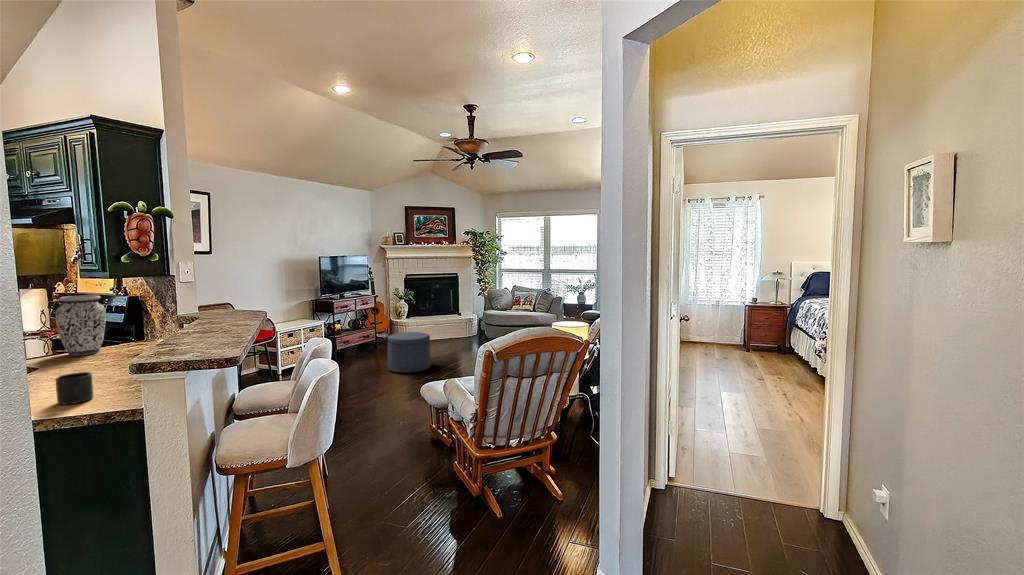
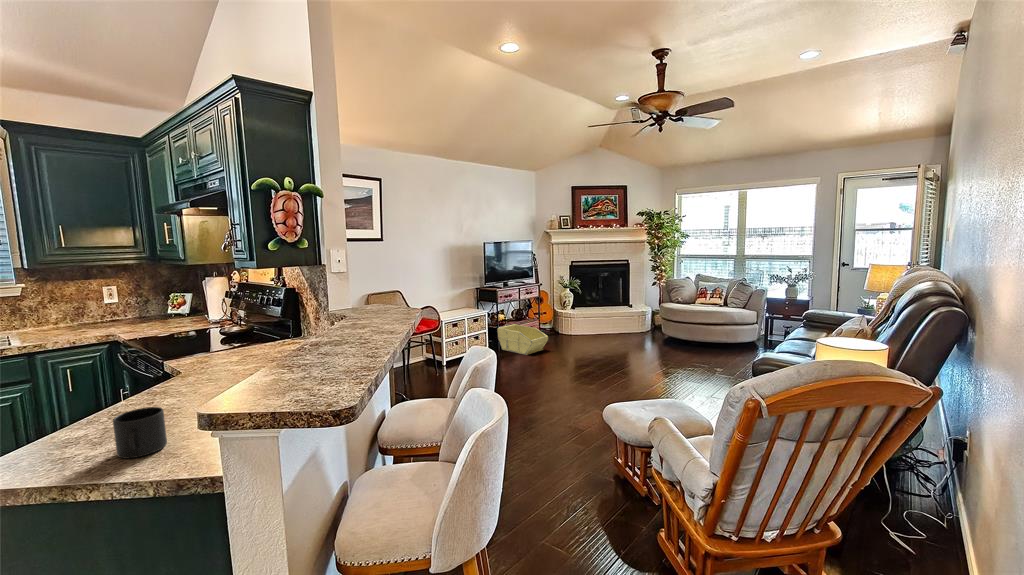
vase: present [56,295,106,355] -> none [203,287,253,356]
ottoman: present [388,332,430,373] -> none [554,326,601,373]
storage bin: none [332,334,383,362] -> present [497,324,548,355]

